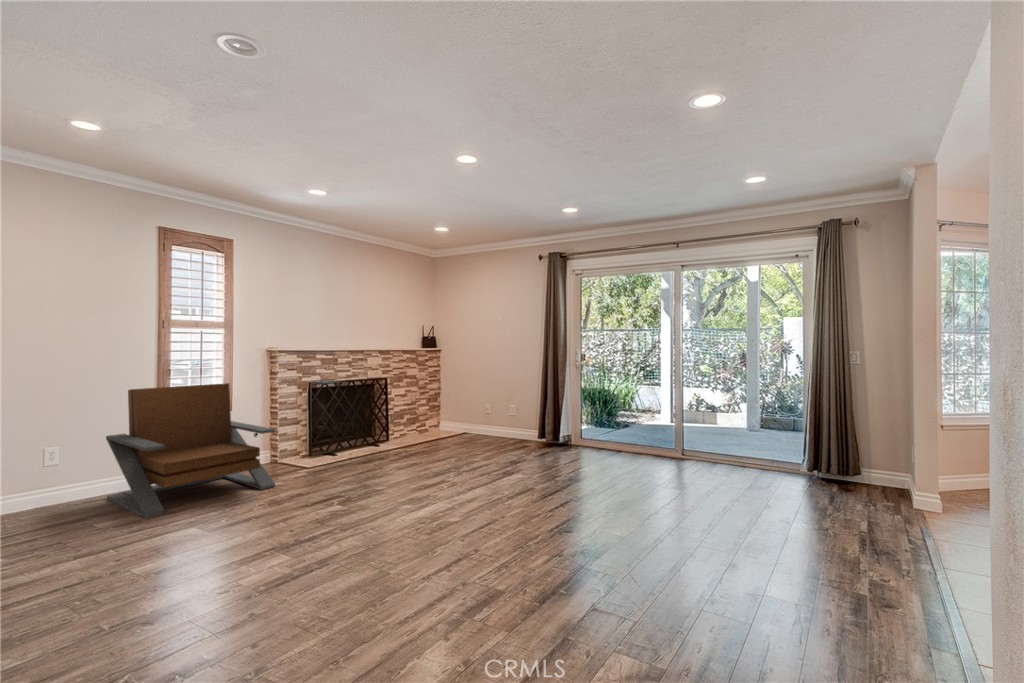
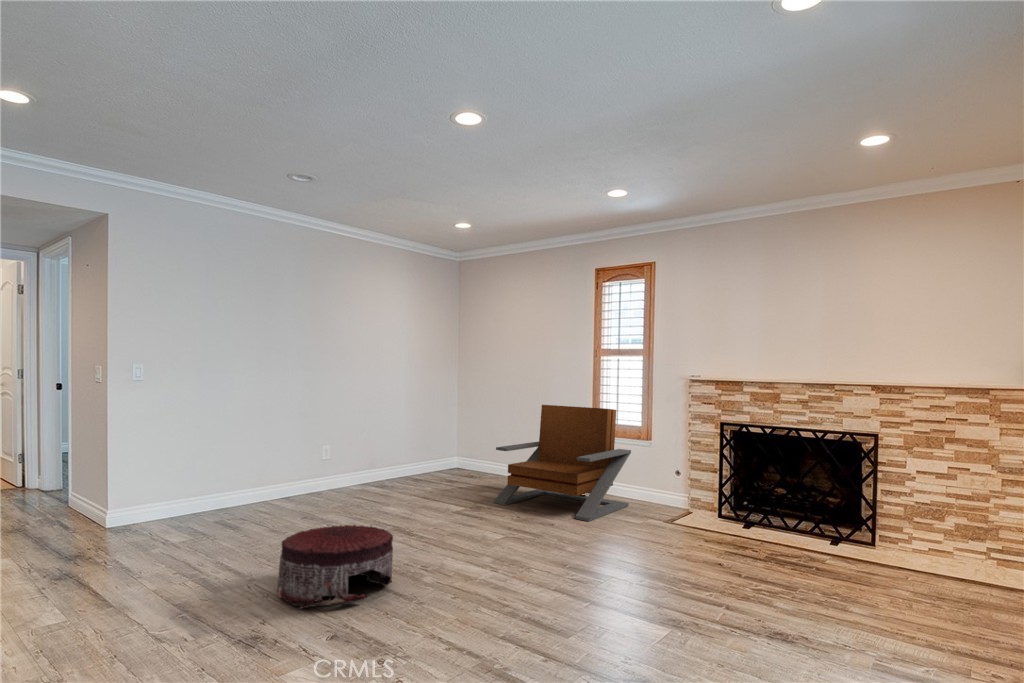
pouf: none [380,498,487,585] -> present [278,525,393,609]

